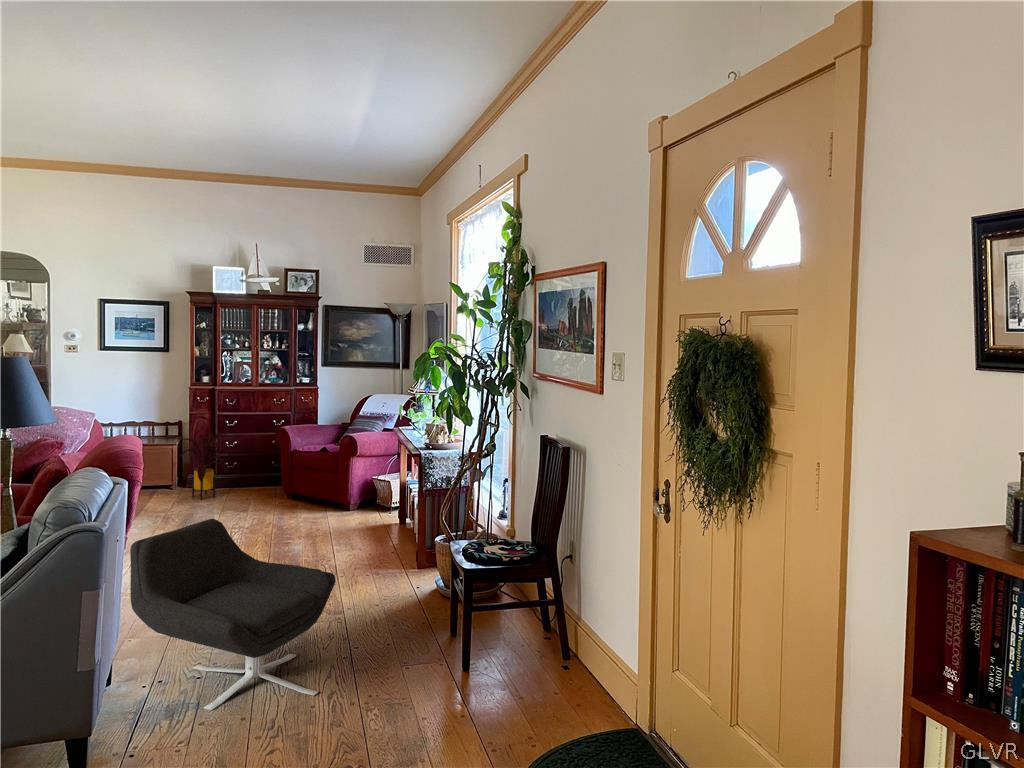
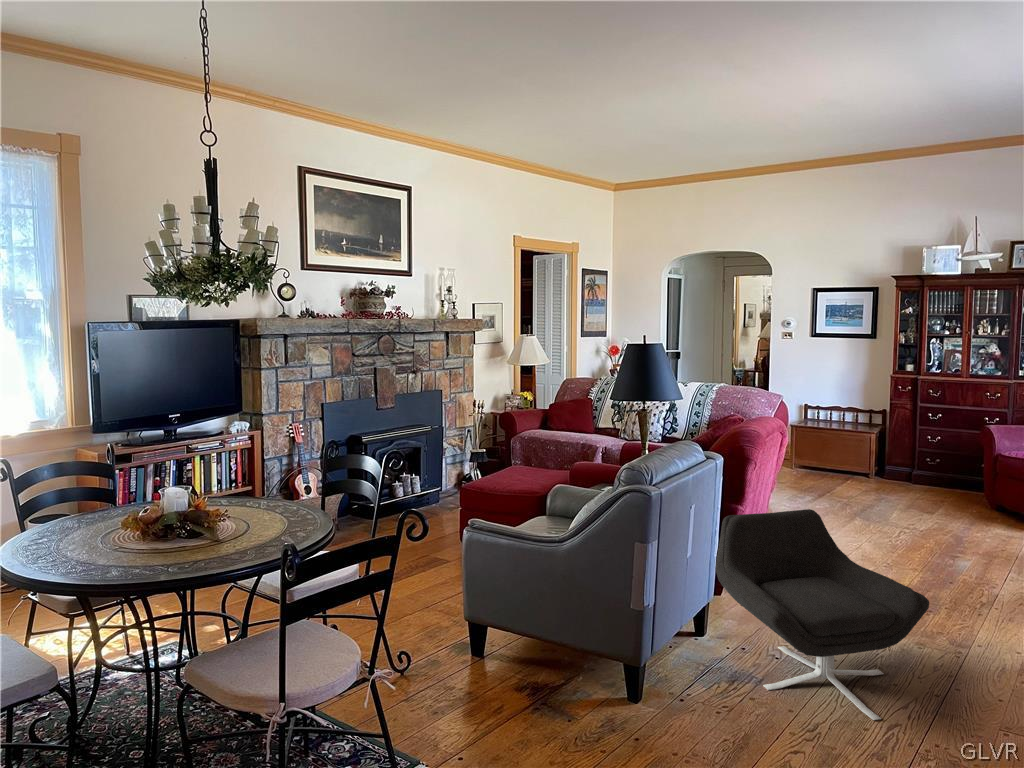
house plant: present [179,432,232,500] -> none [868,425,935,492]

